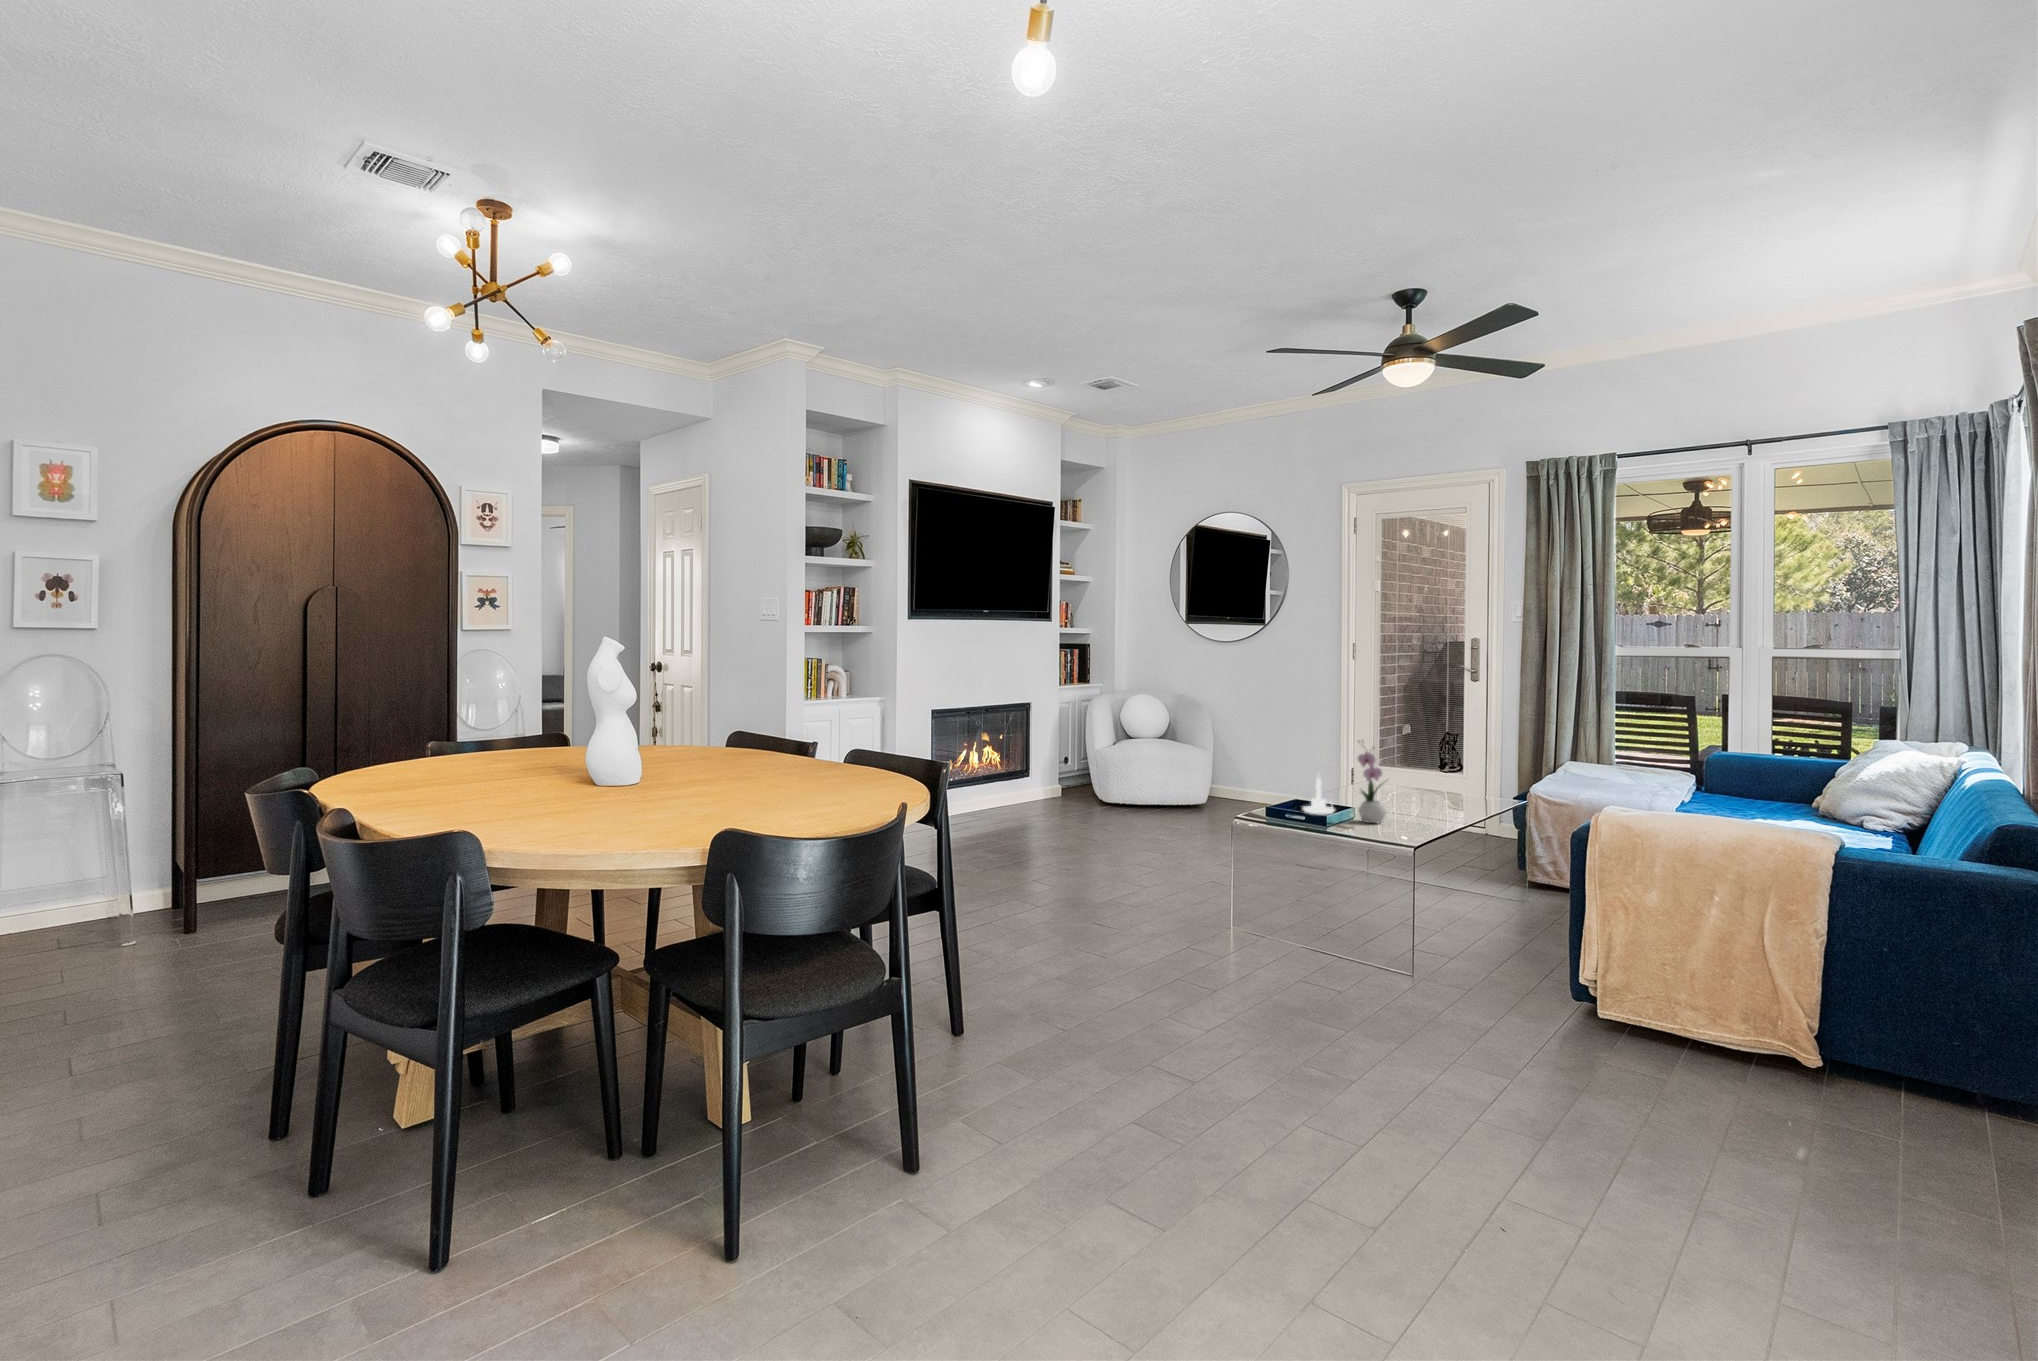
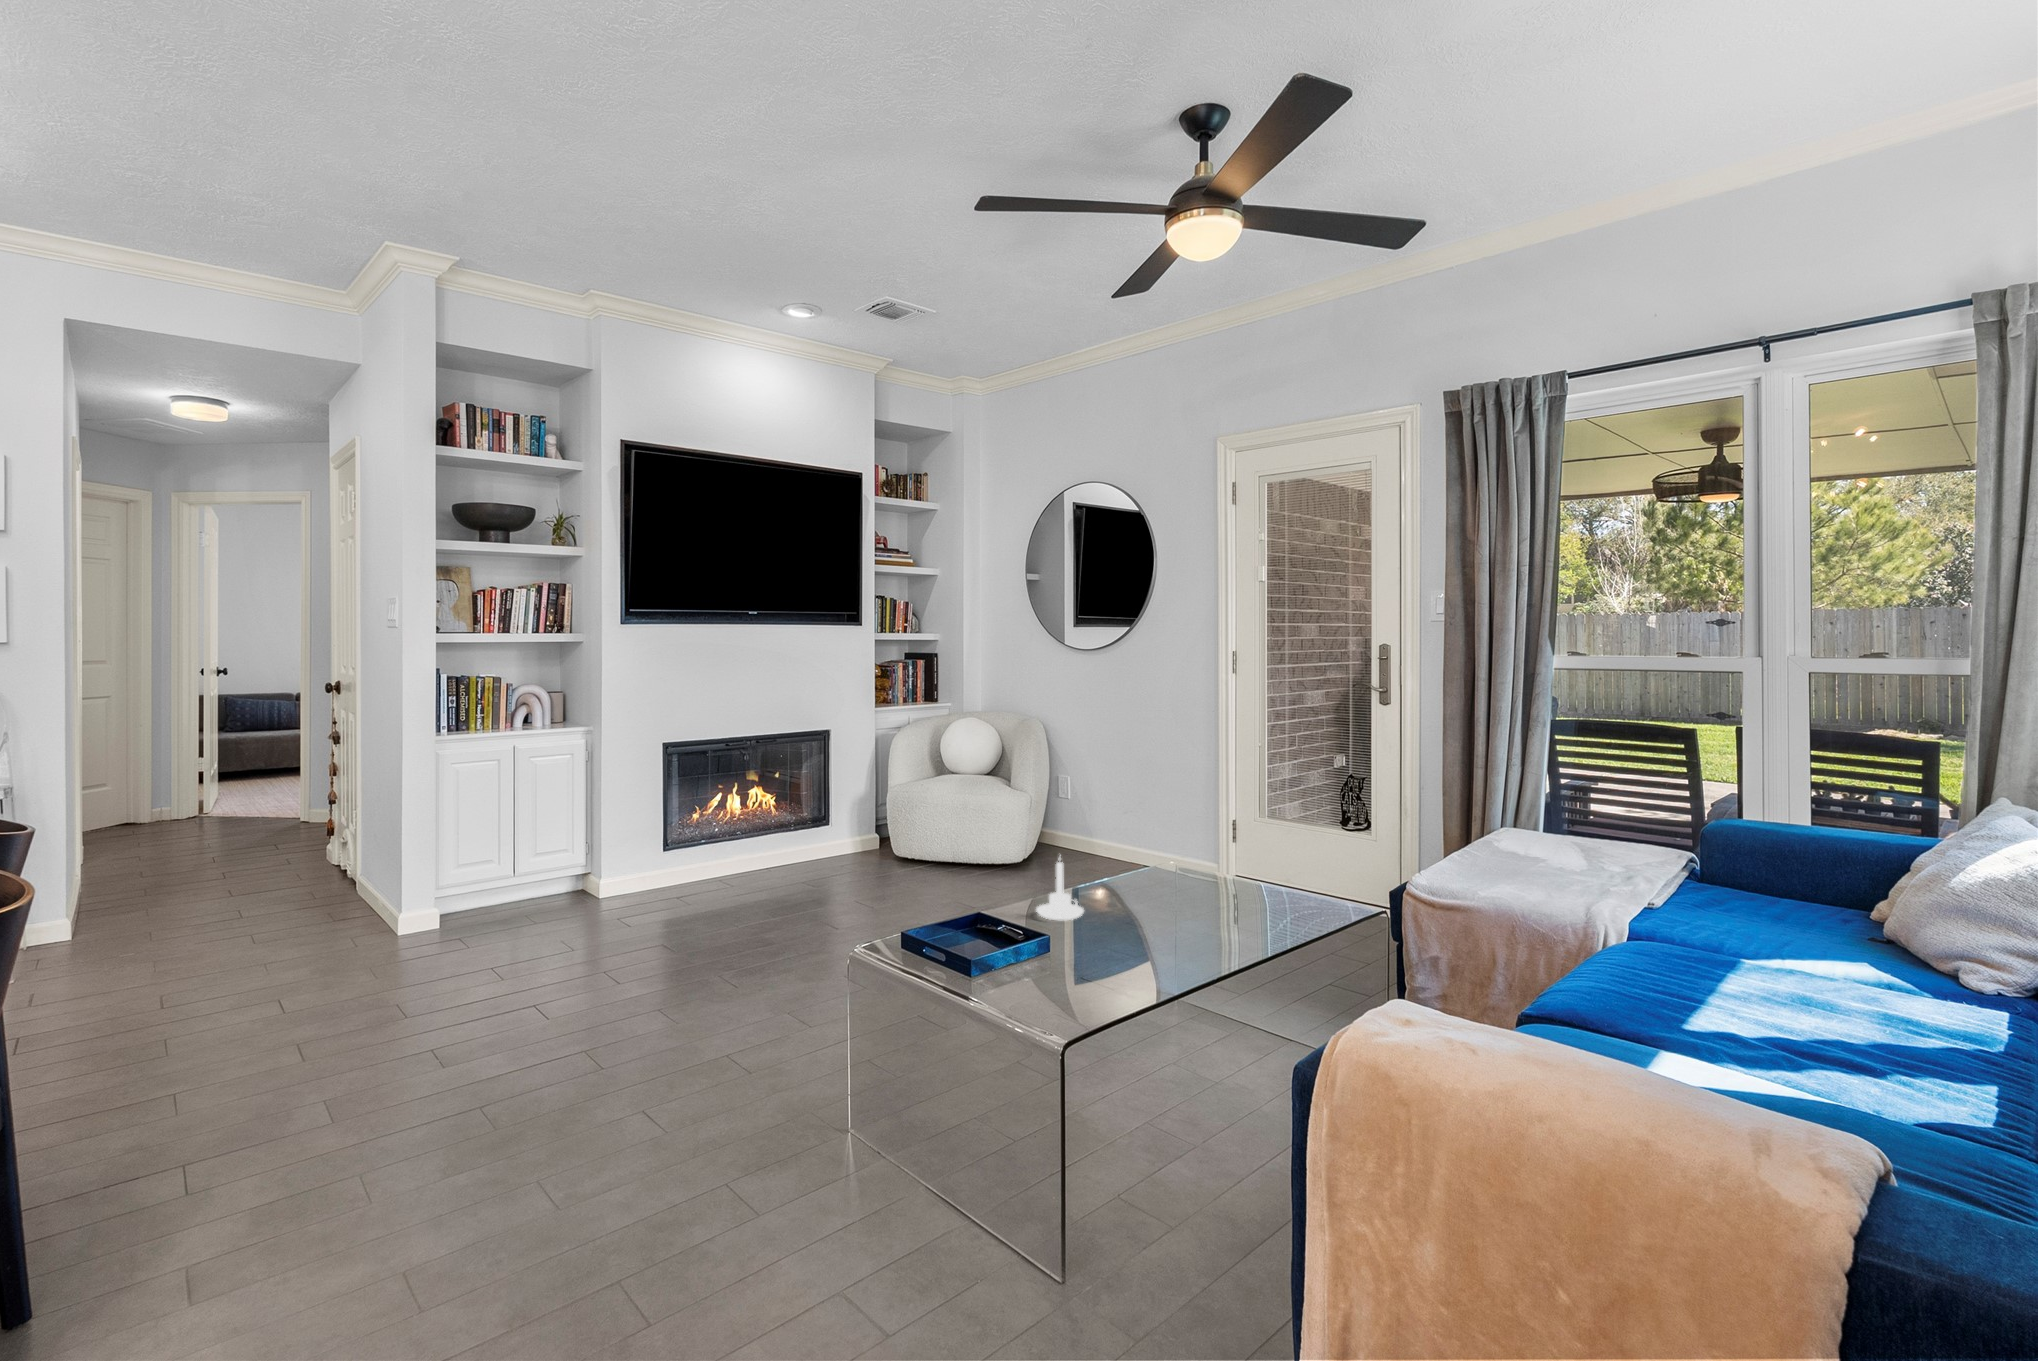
flower arrangement: present [1358,751,1387,823] -> none [1089,808,1146,945]

